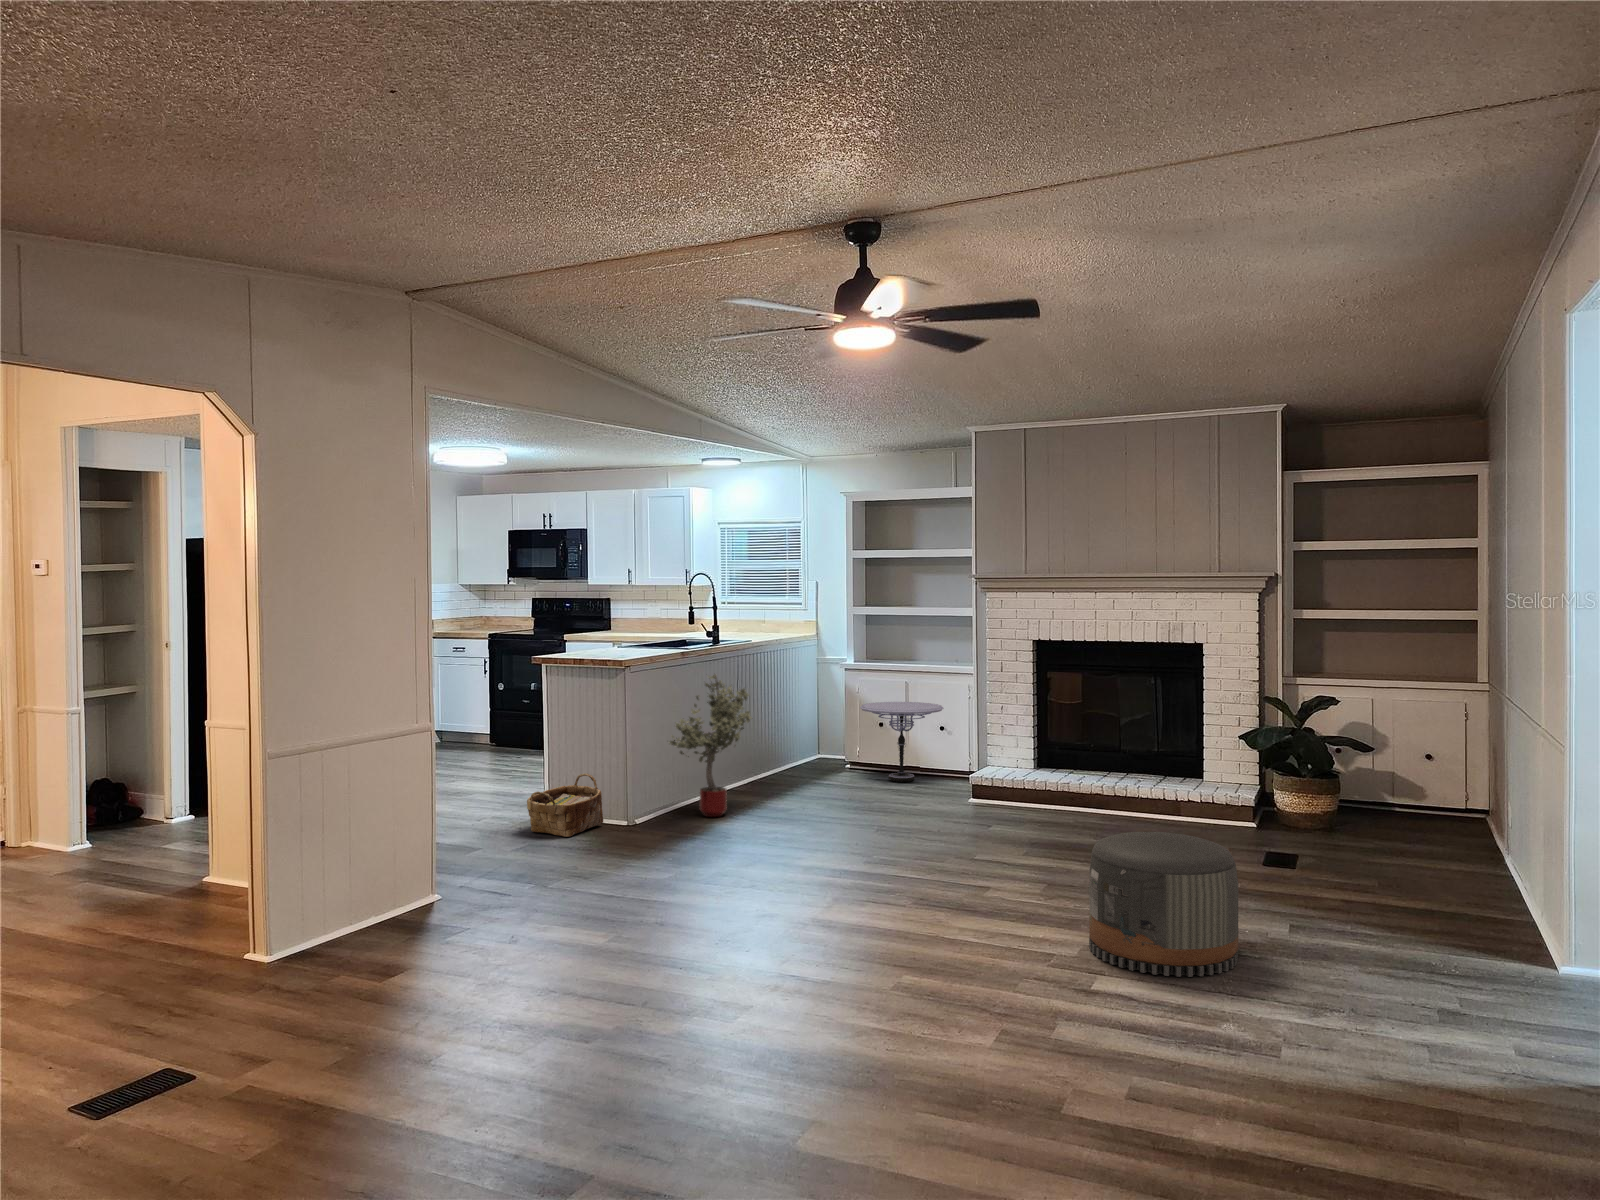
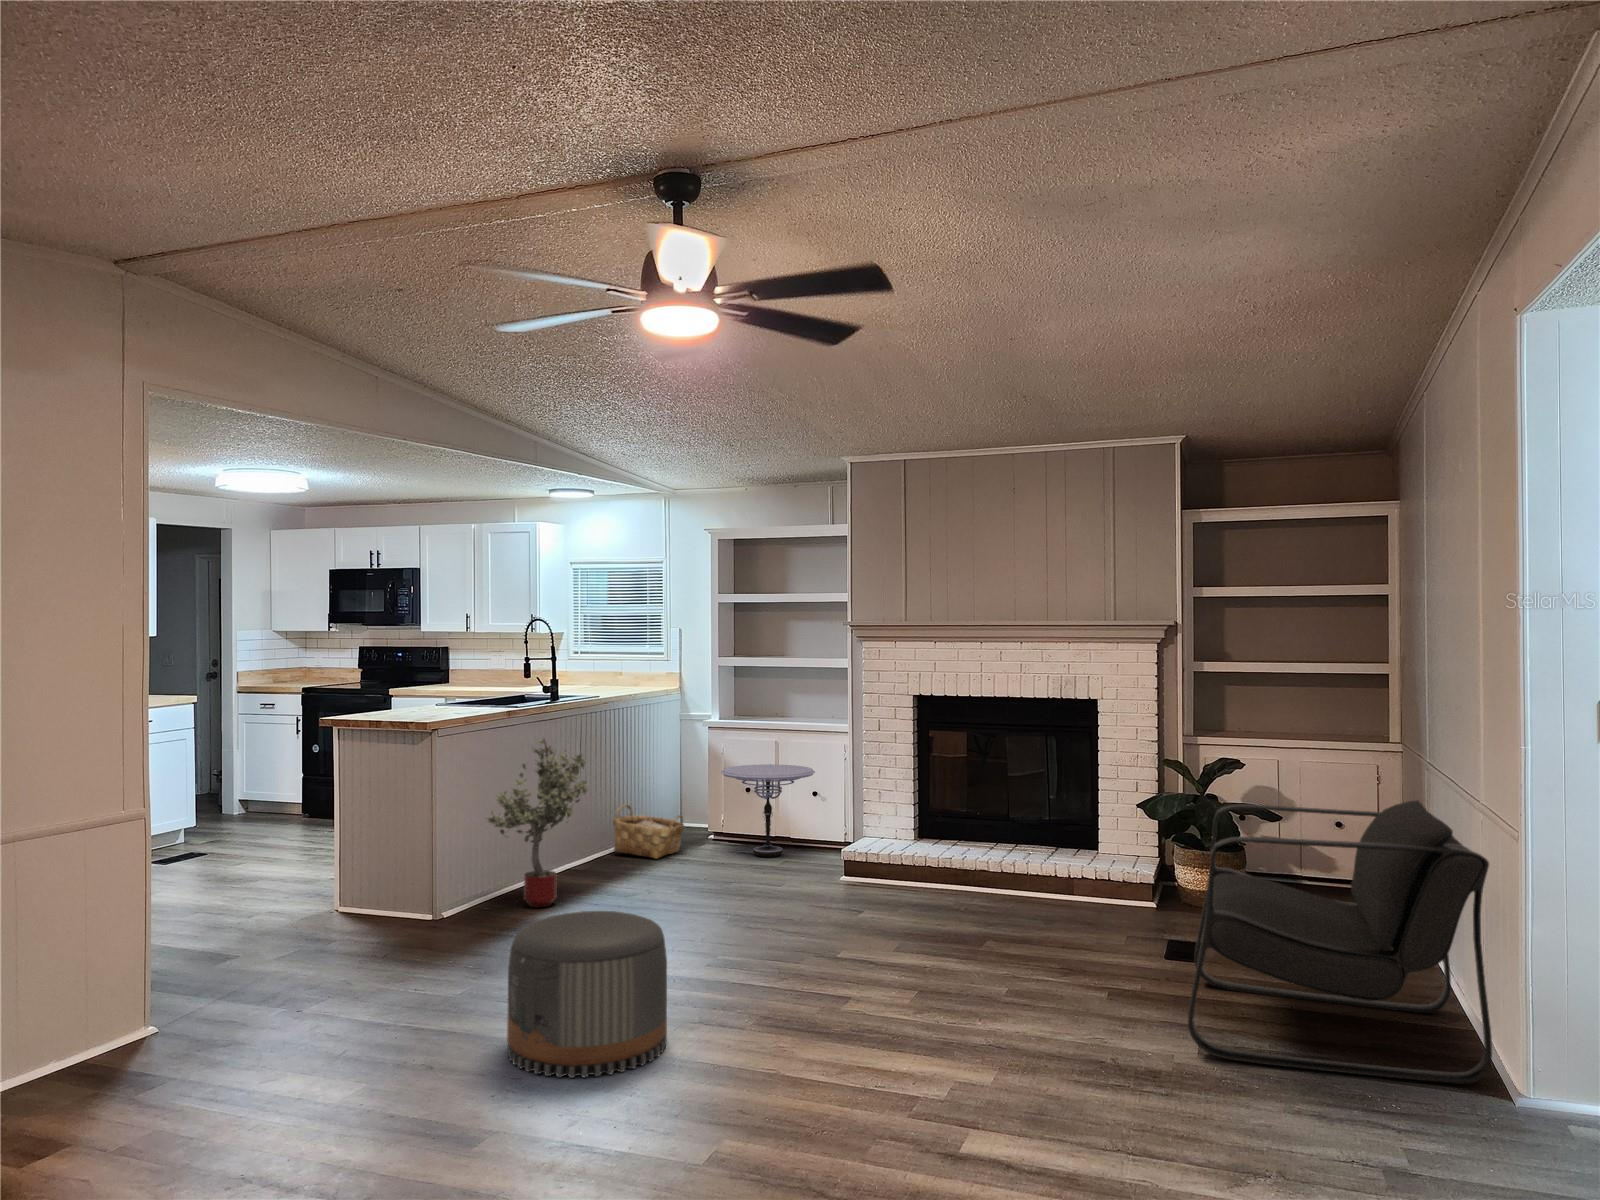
armchair: none [1280,726,1546,957] -> present [1188,800,1492,1084]
woven basket: present [527,773,603,837] -> present [613,804,684,859]
pouf: present [1089,832,1238,977] -> present [507,911,667,1078]

